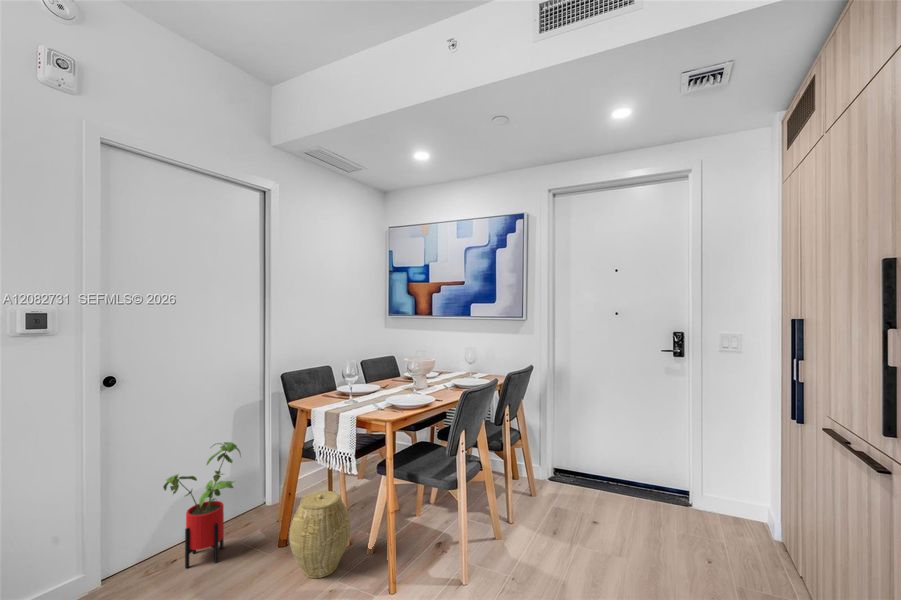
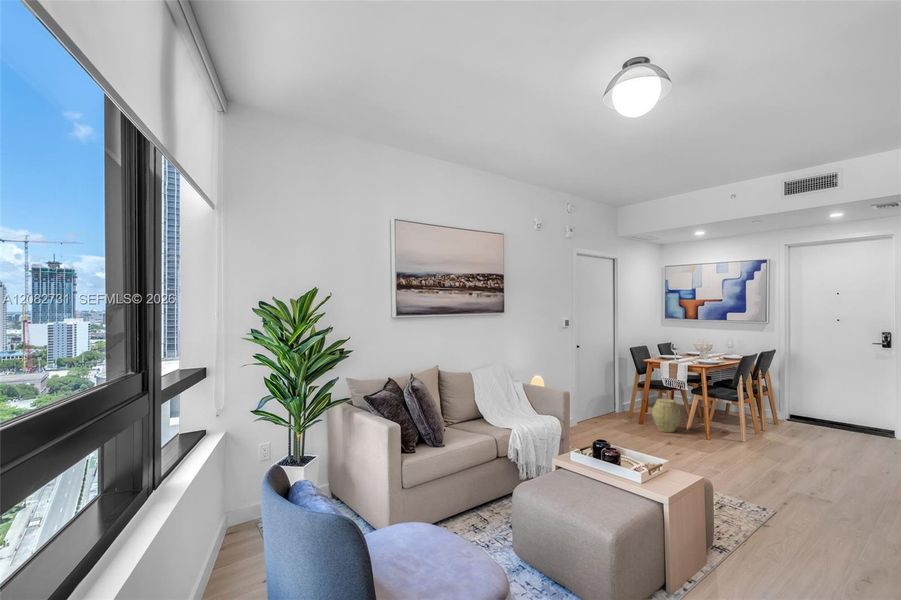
house plant: present [163,442,241,568] -> none [591,375,624,424]

